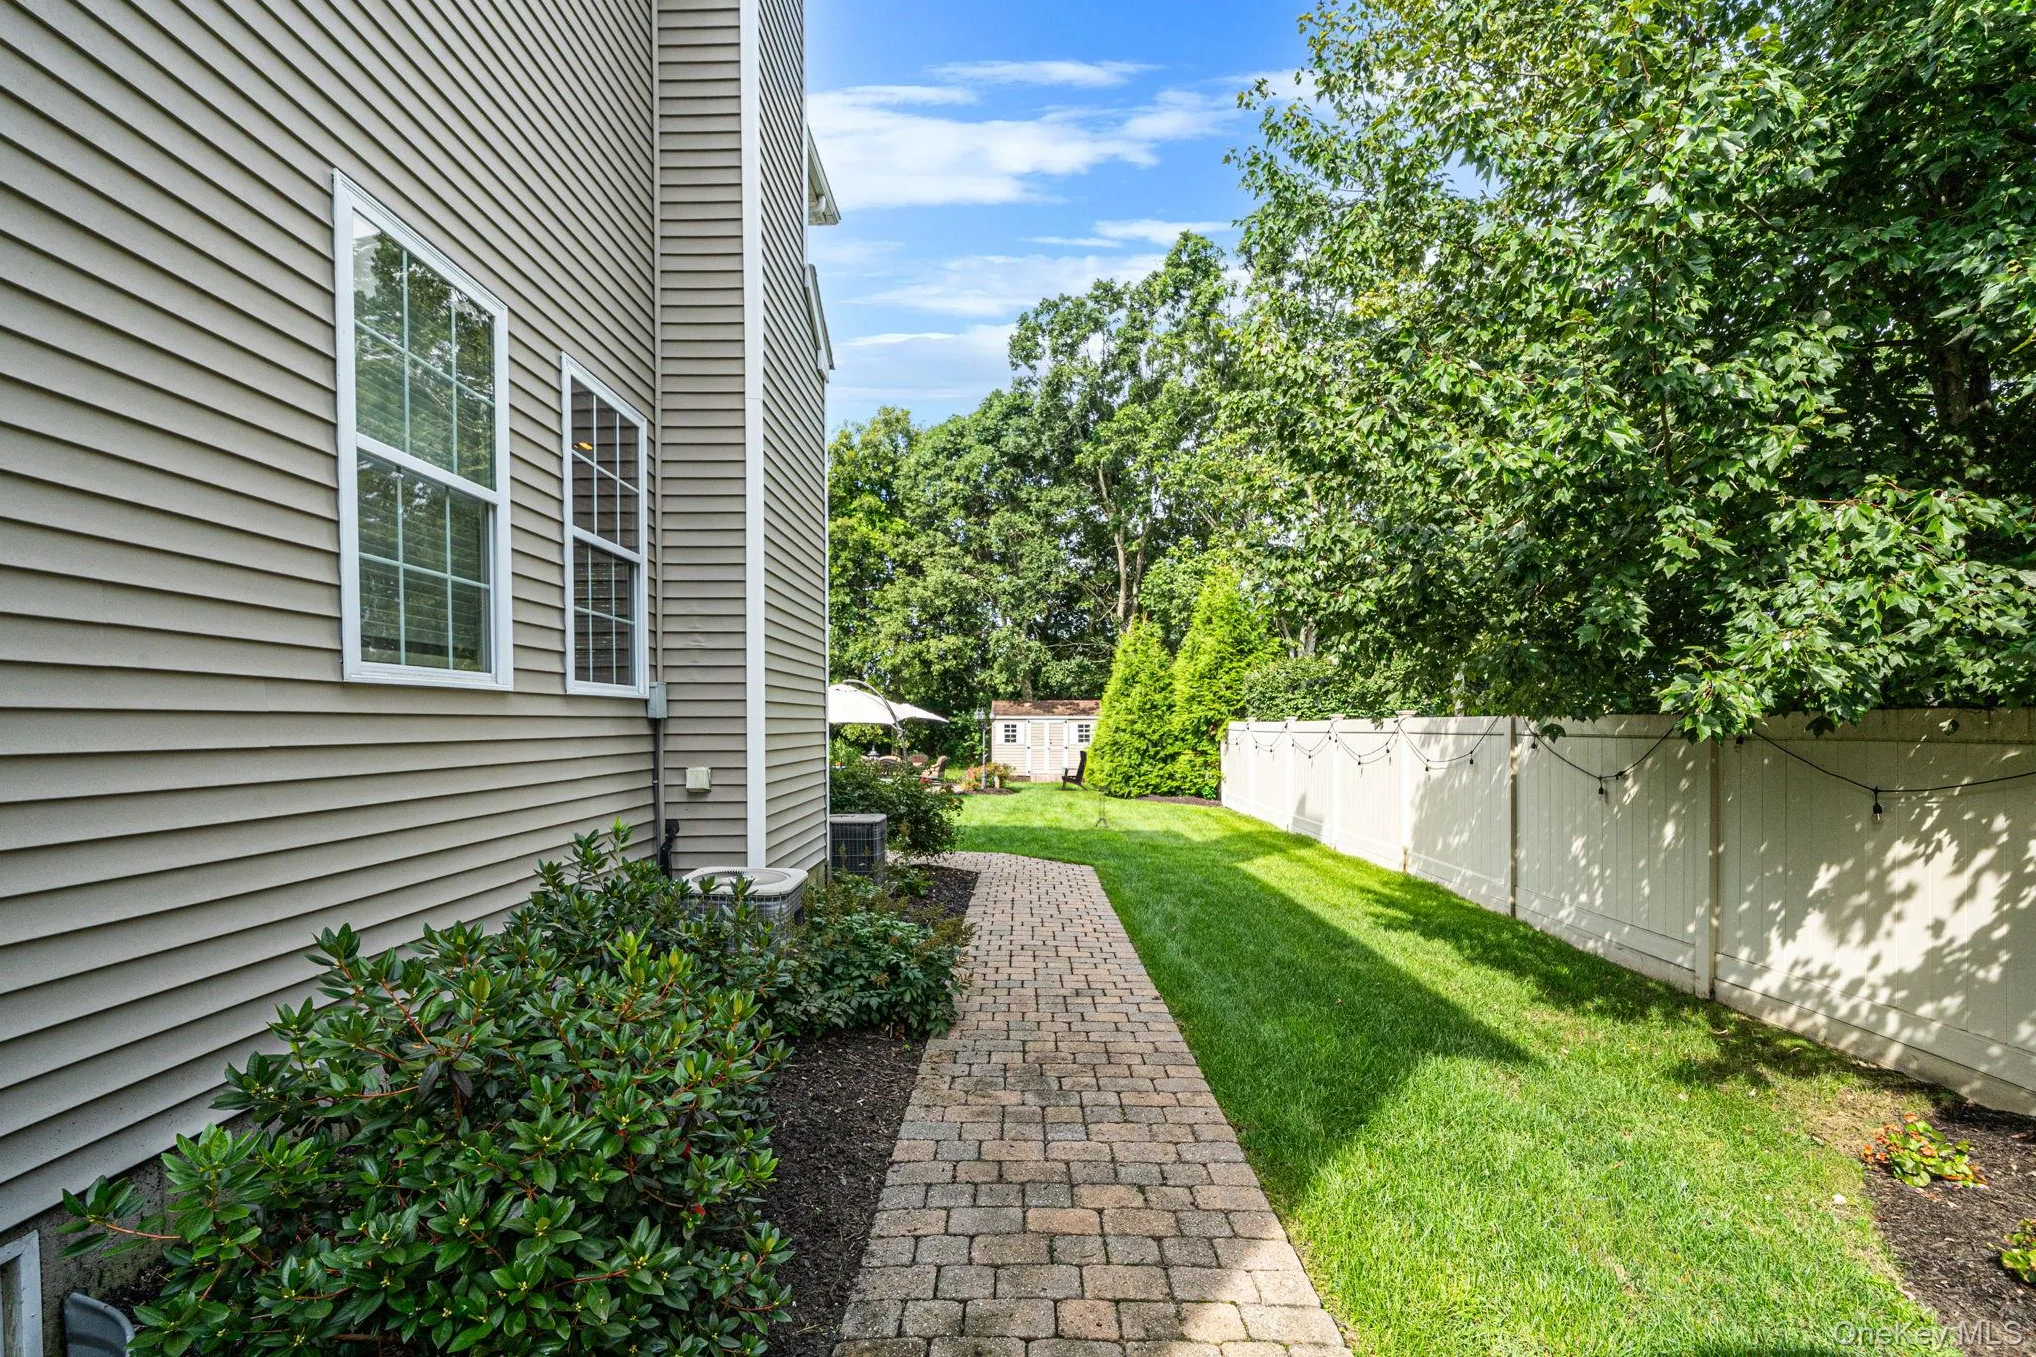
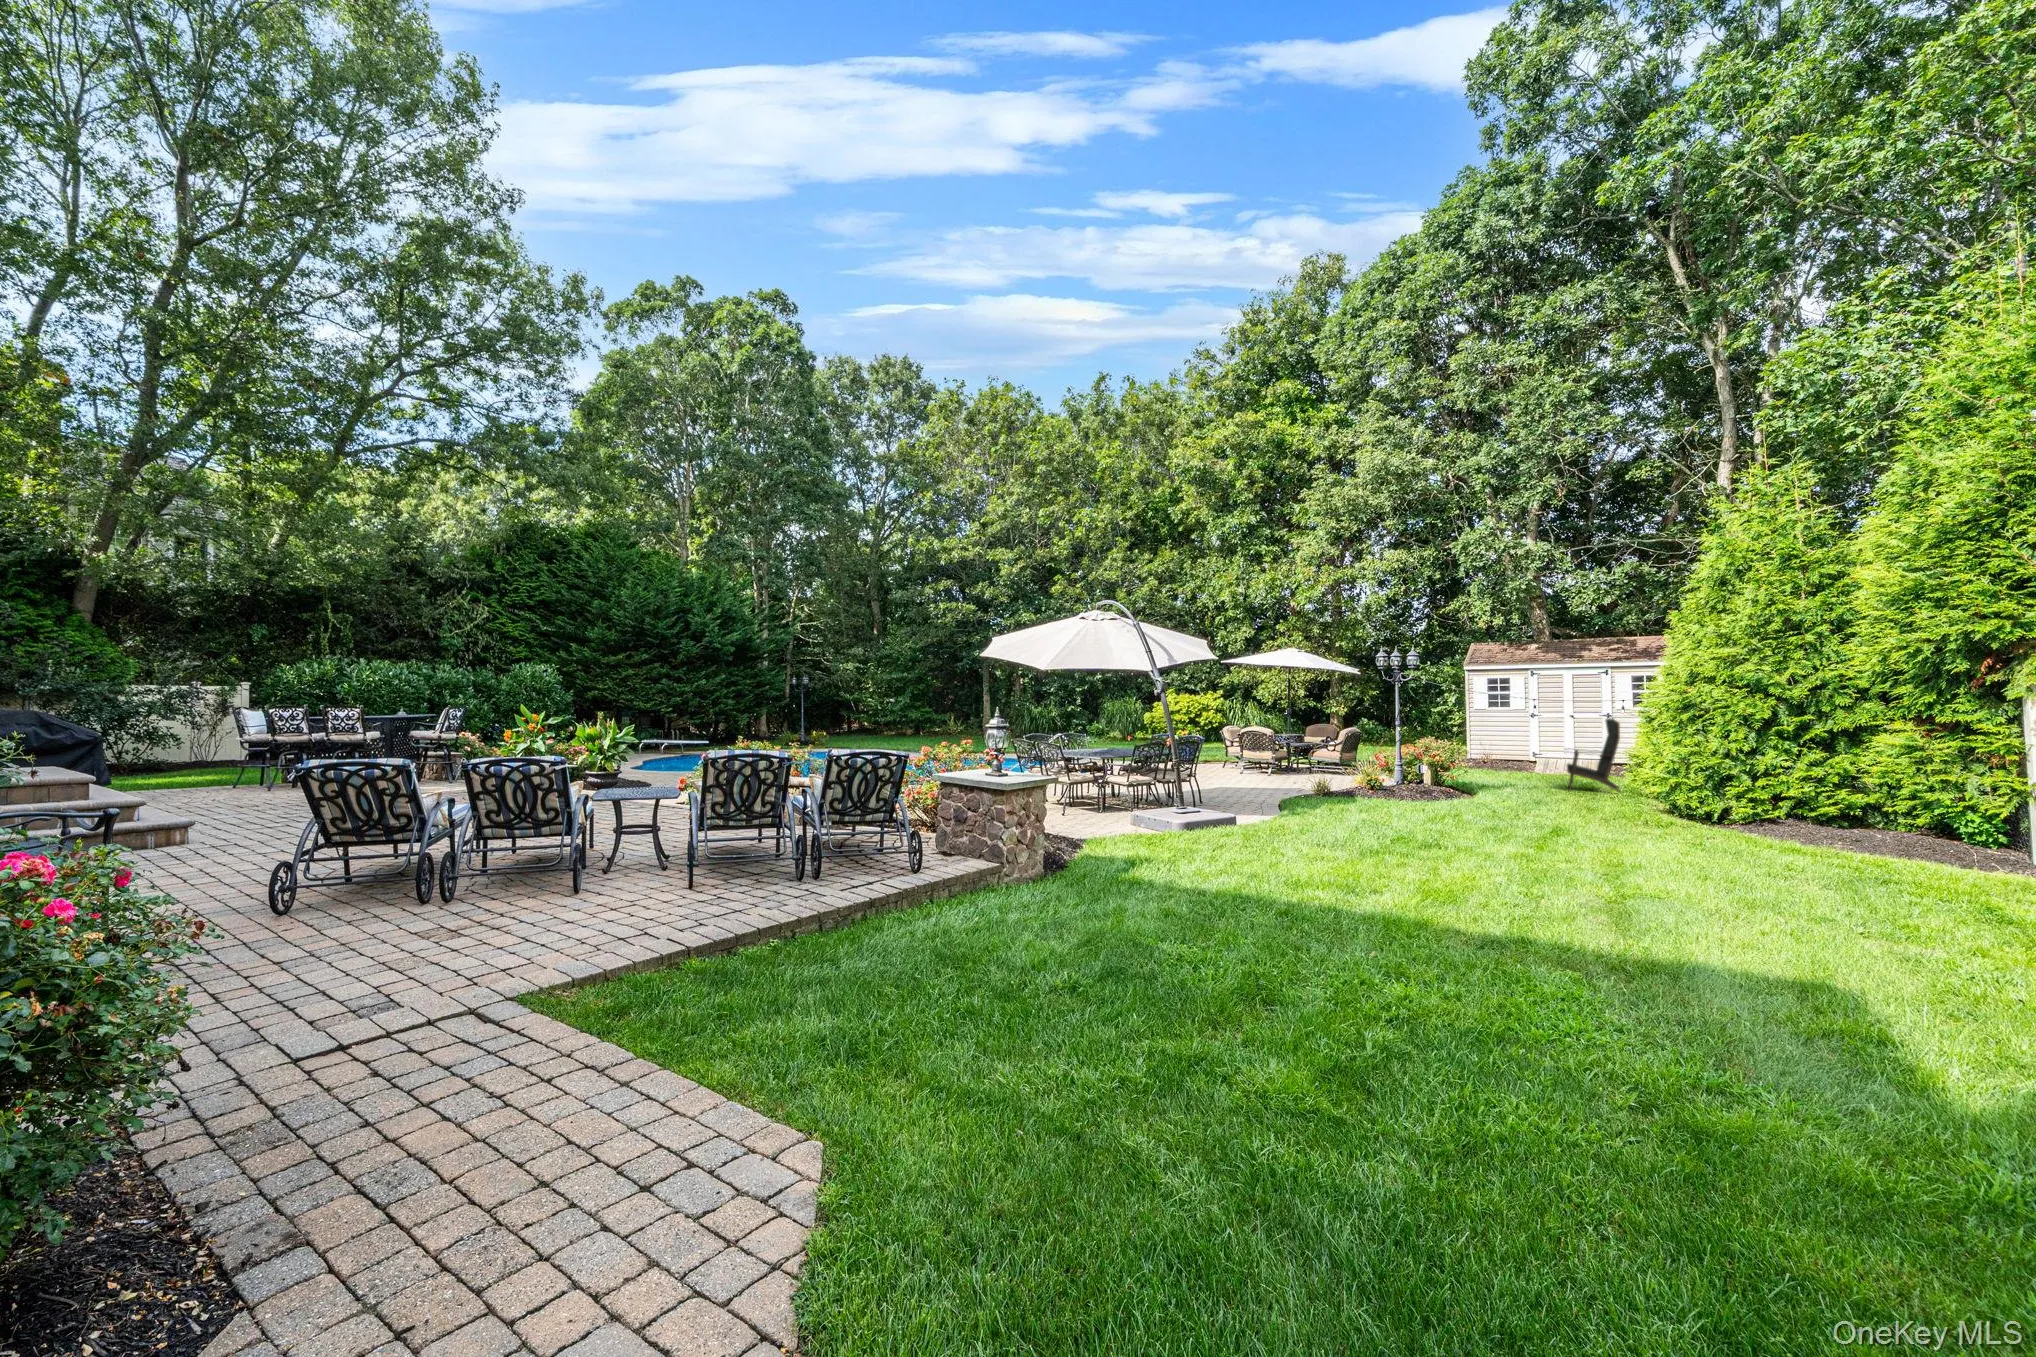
side table: present [1094,786,1111,826] -> none [1578,841,1660,981]

